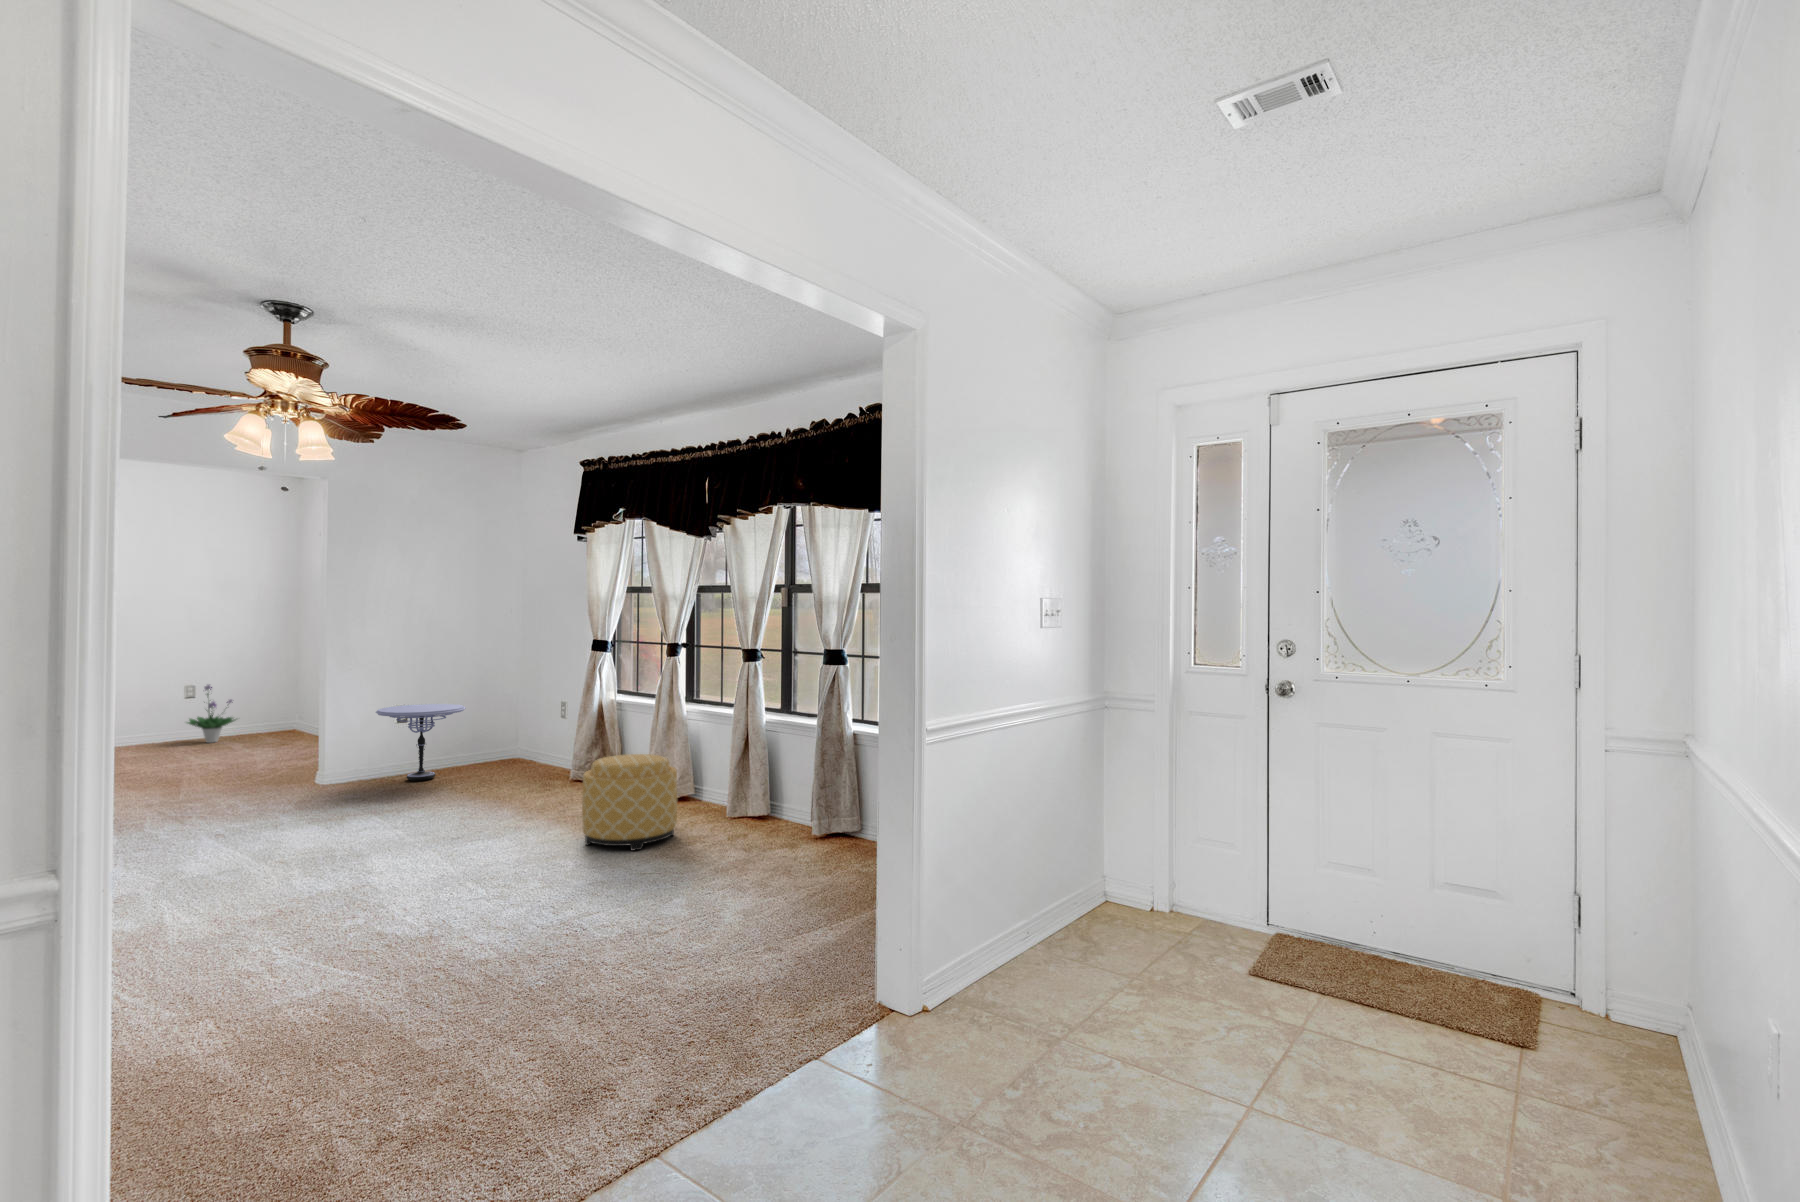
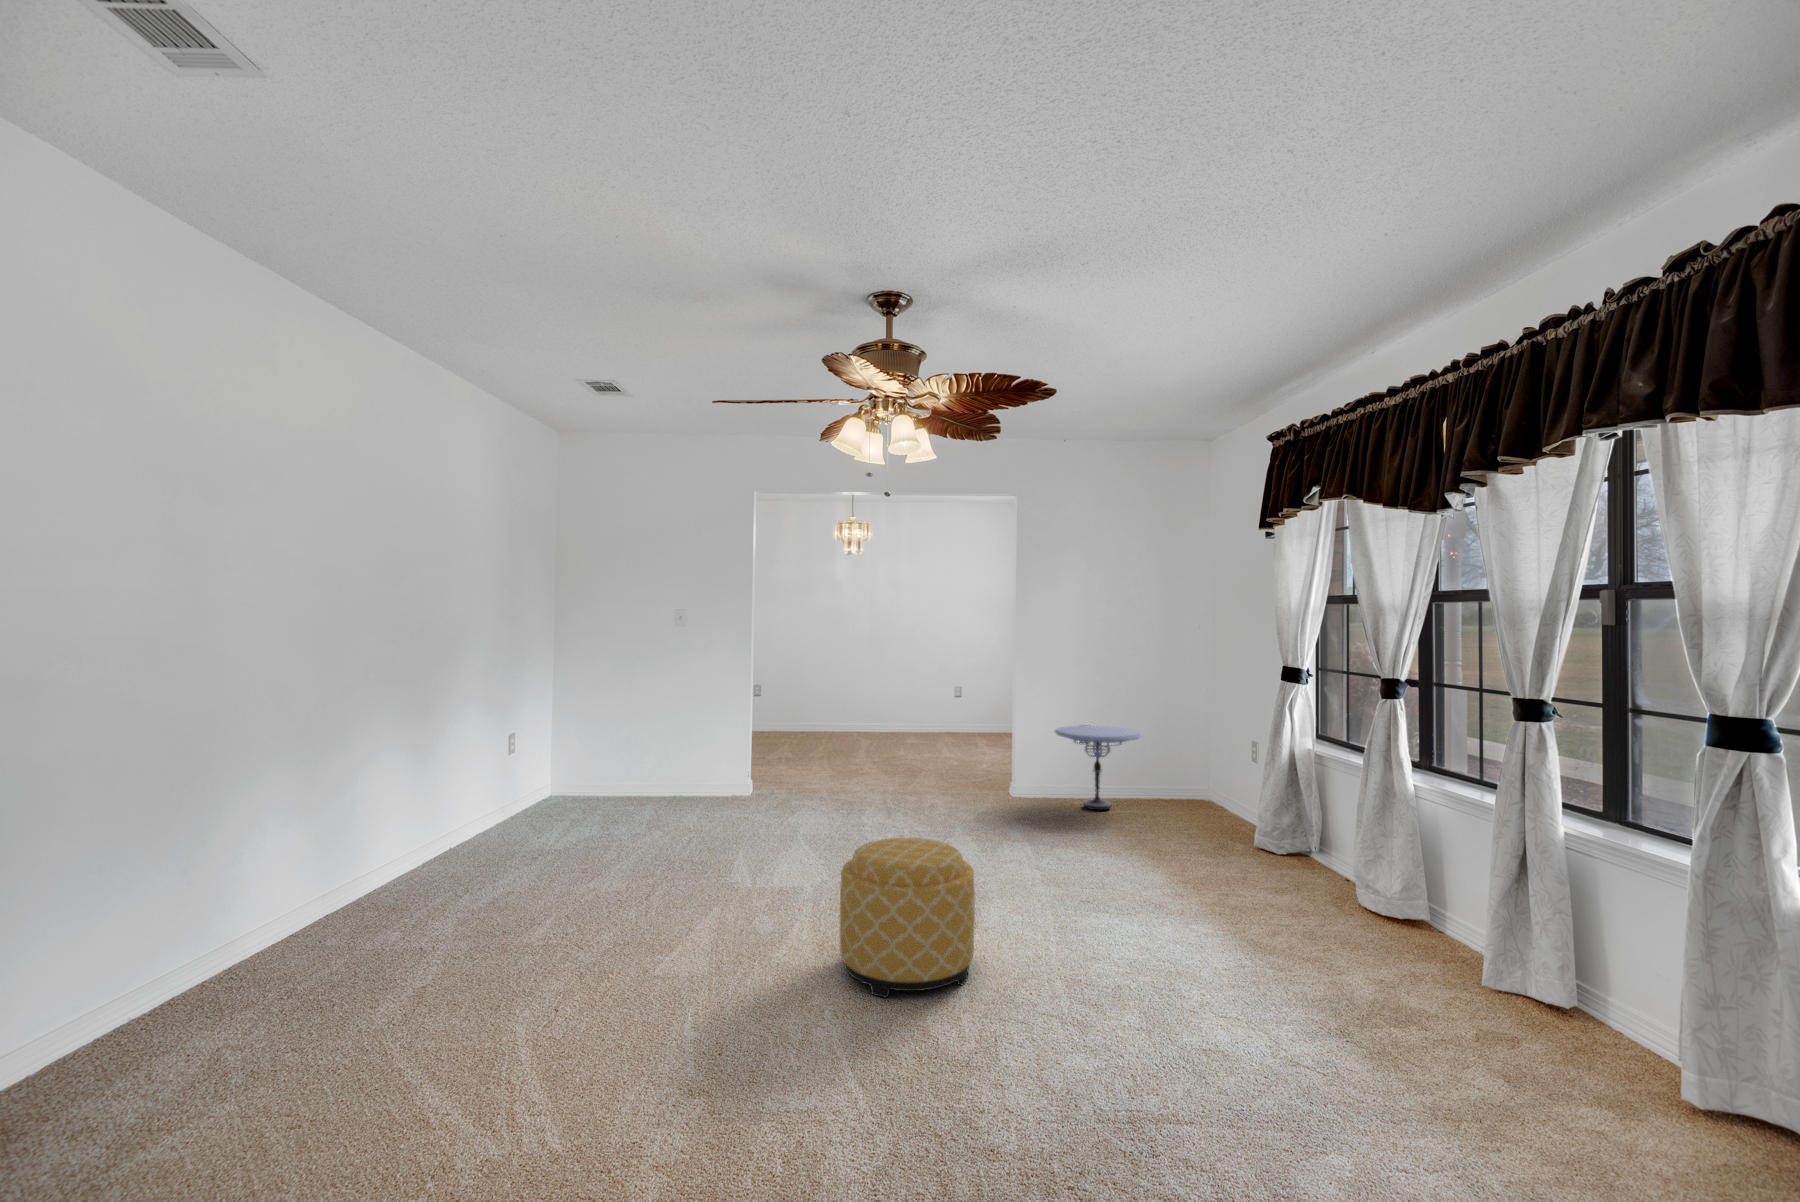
potted plant: present [187,684,236,743] -> none [950,686,988,737]
ottoman: present [582,754,677,850] -> present [840,838,975,998]

